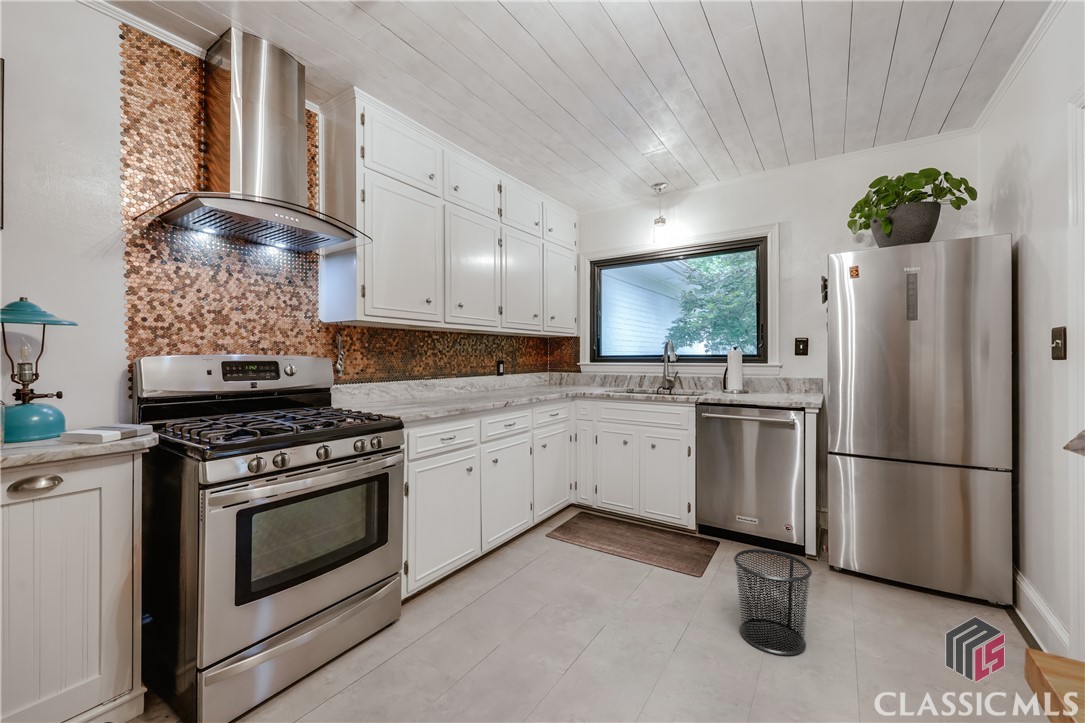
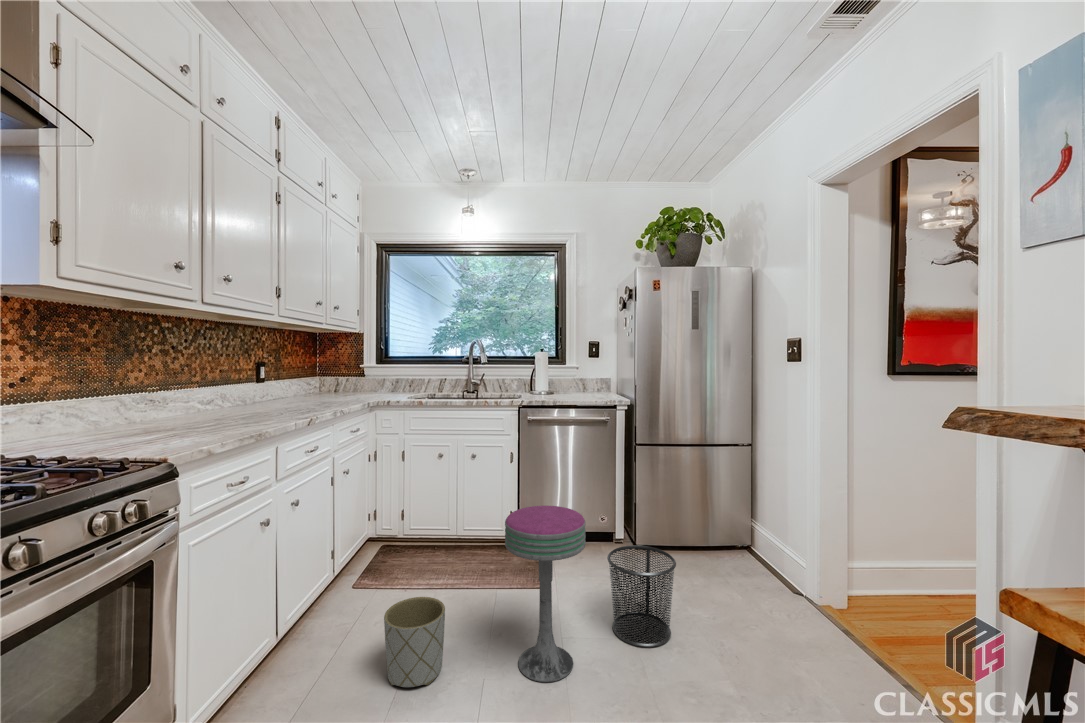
bar stool: none [620,489,693,643] -> present [505,506,586,682]
planter: none [533,544,578,609] -> present [384,597,445,687]

